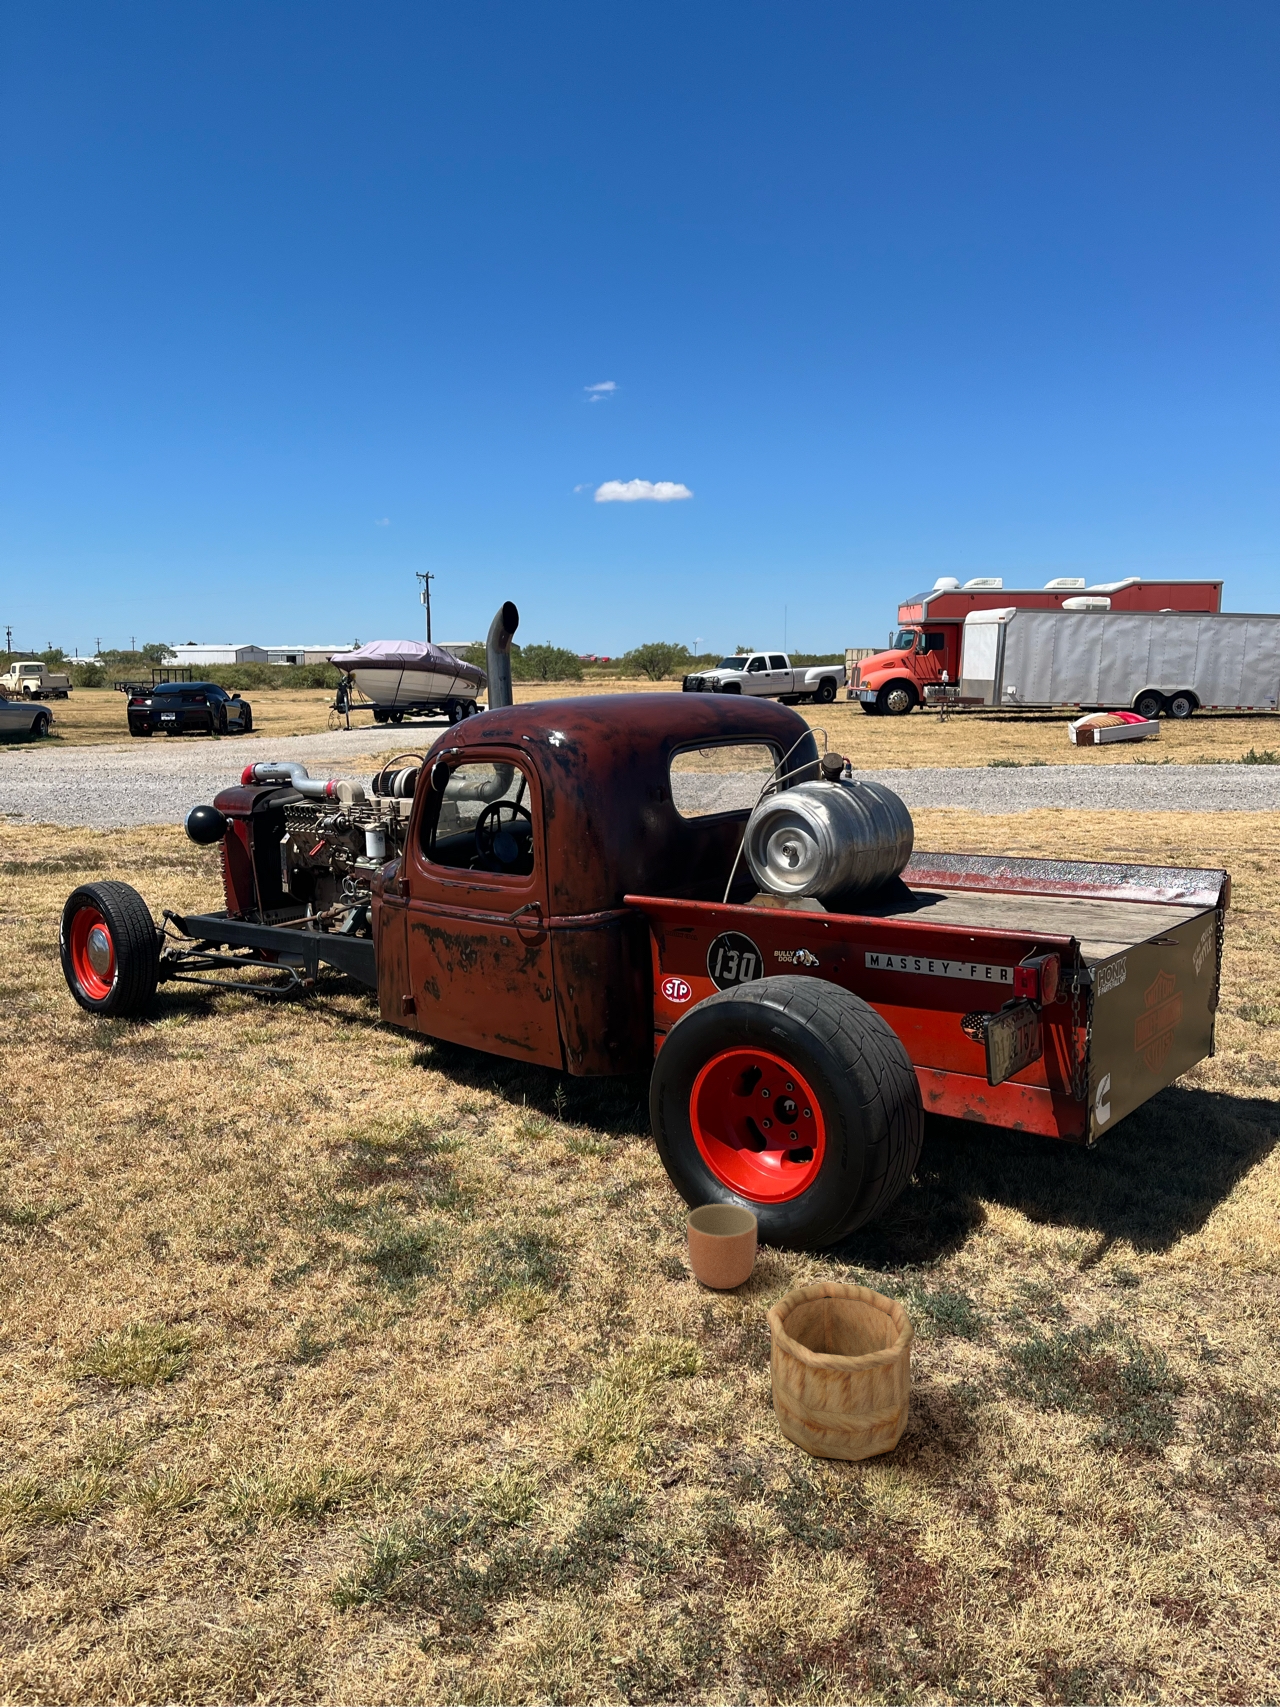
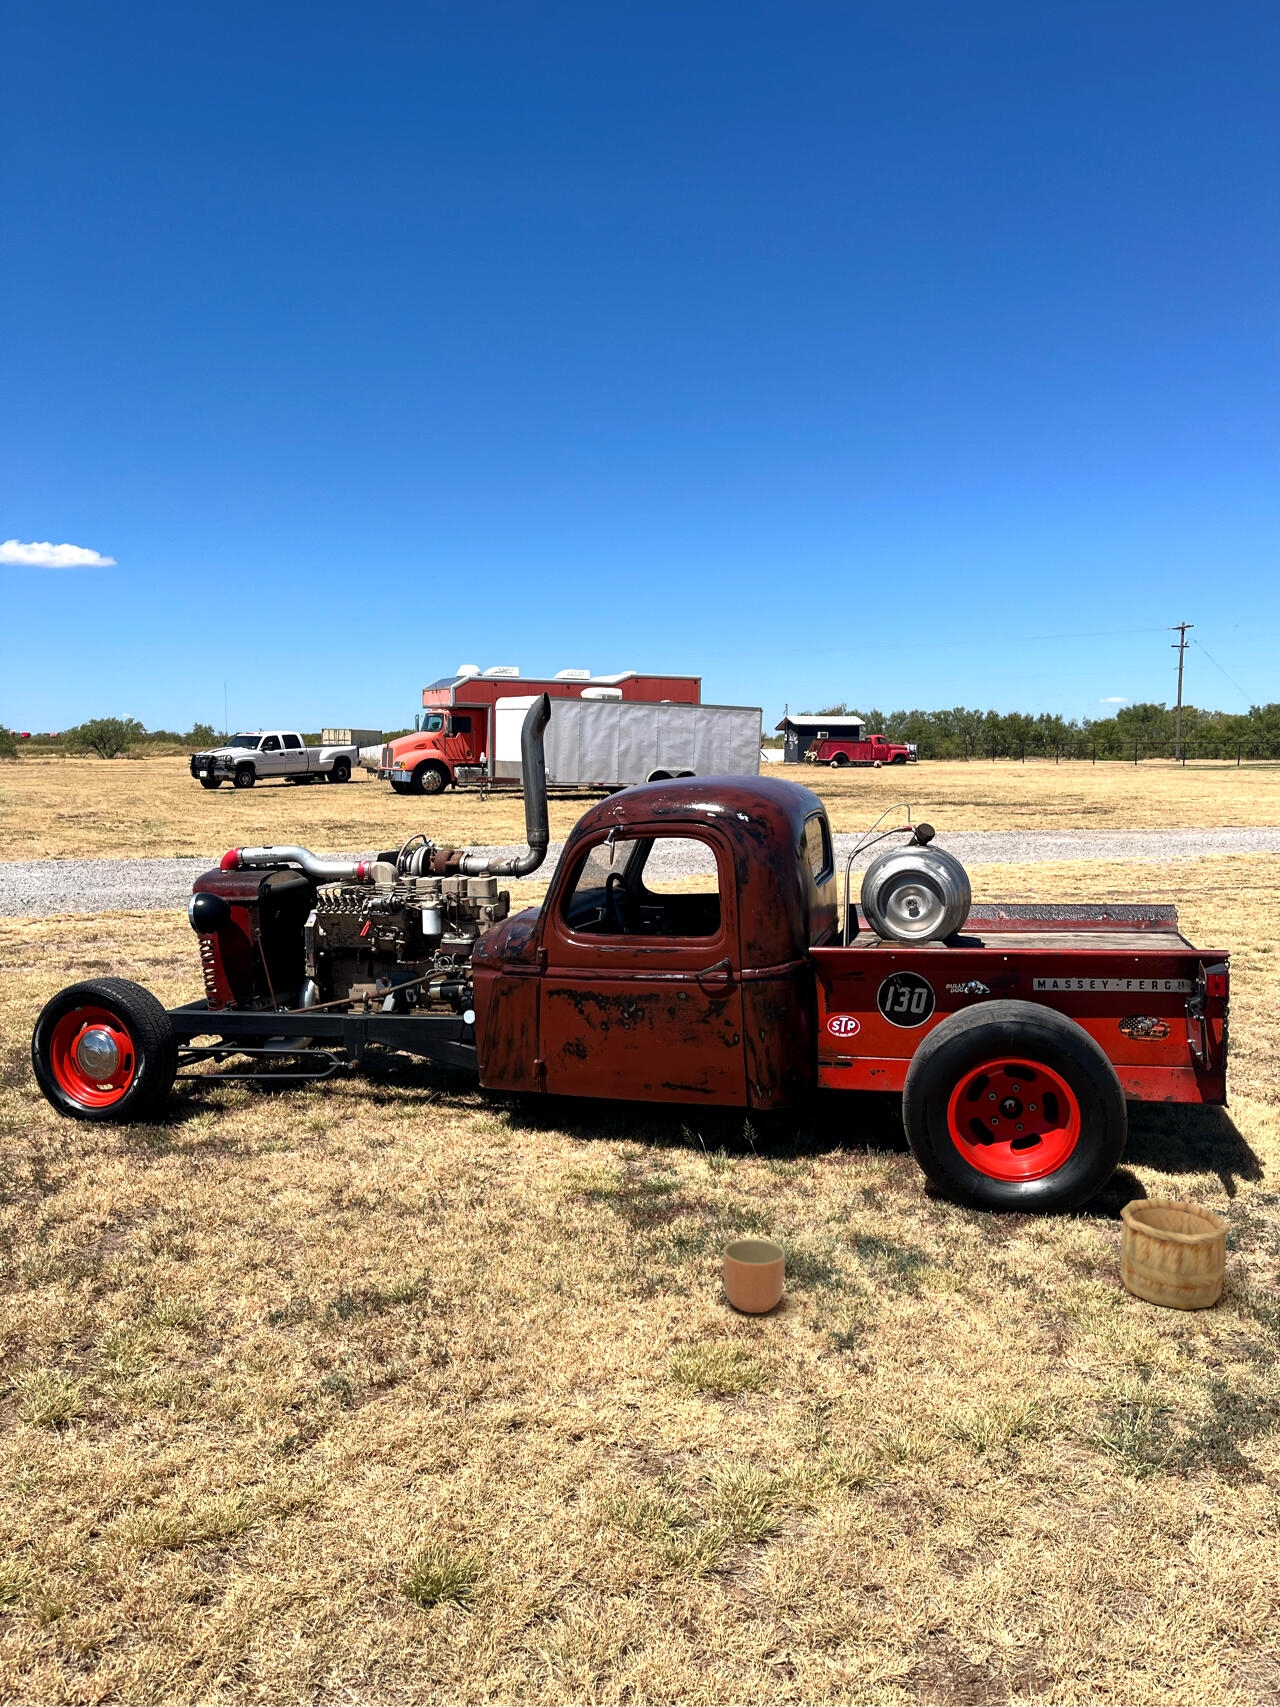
planter: present [687,1204,757,1289] -> present [723,1239,785,1313]

